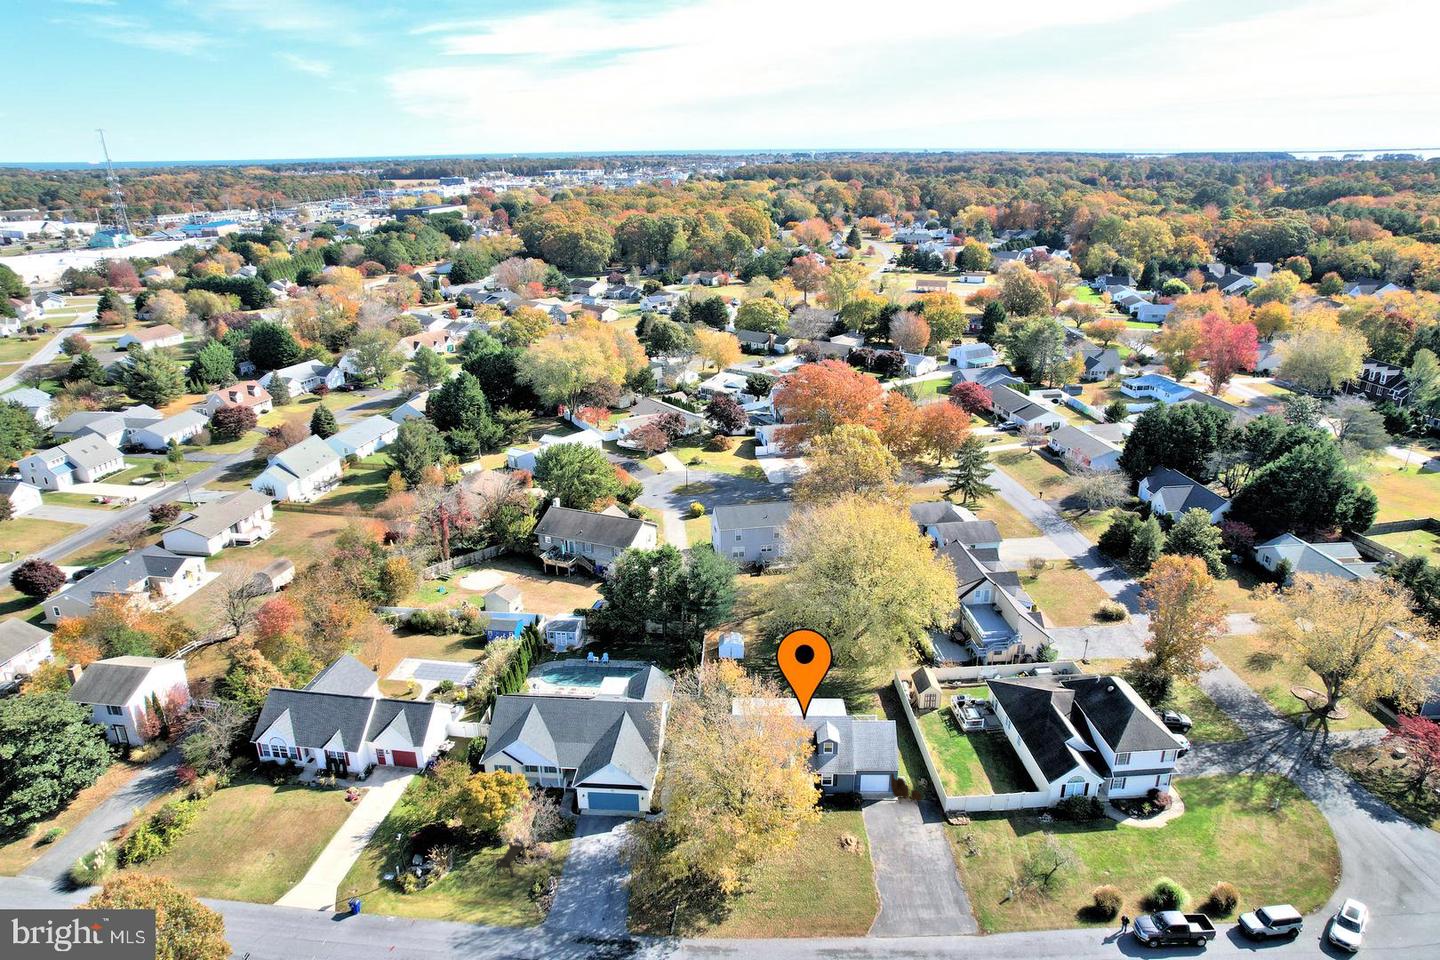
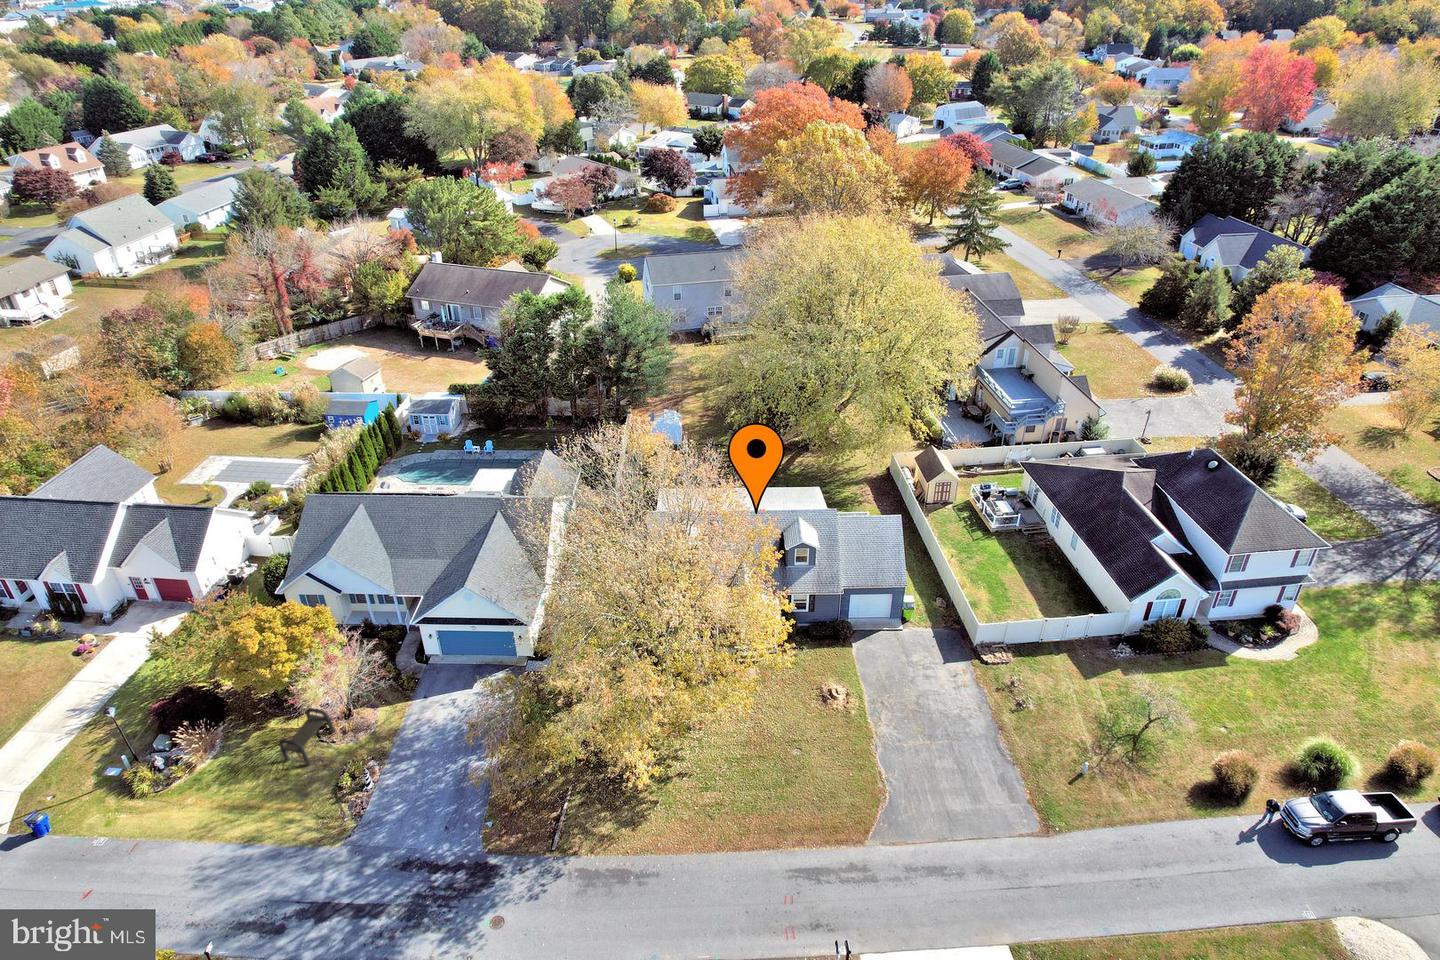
lounge chair: present [891,773,921,801] -> none [895,587,939,636]

